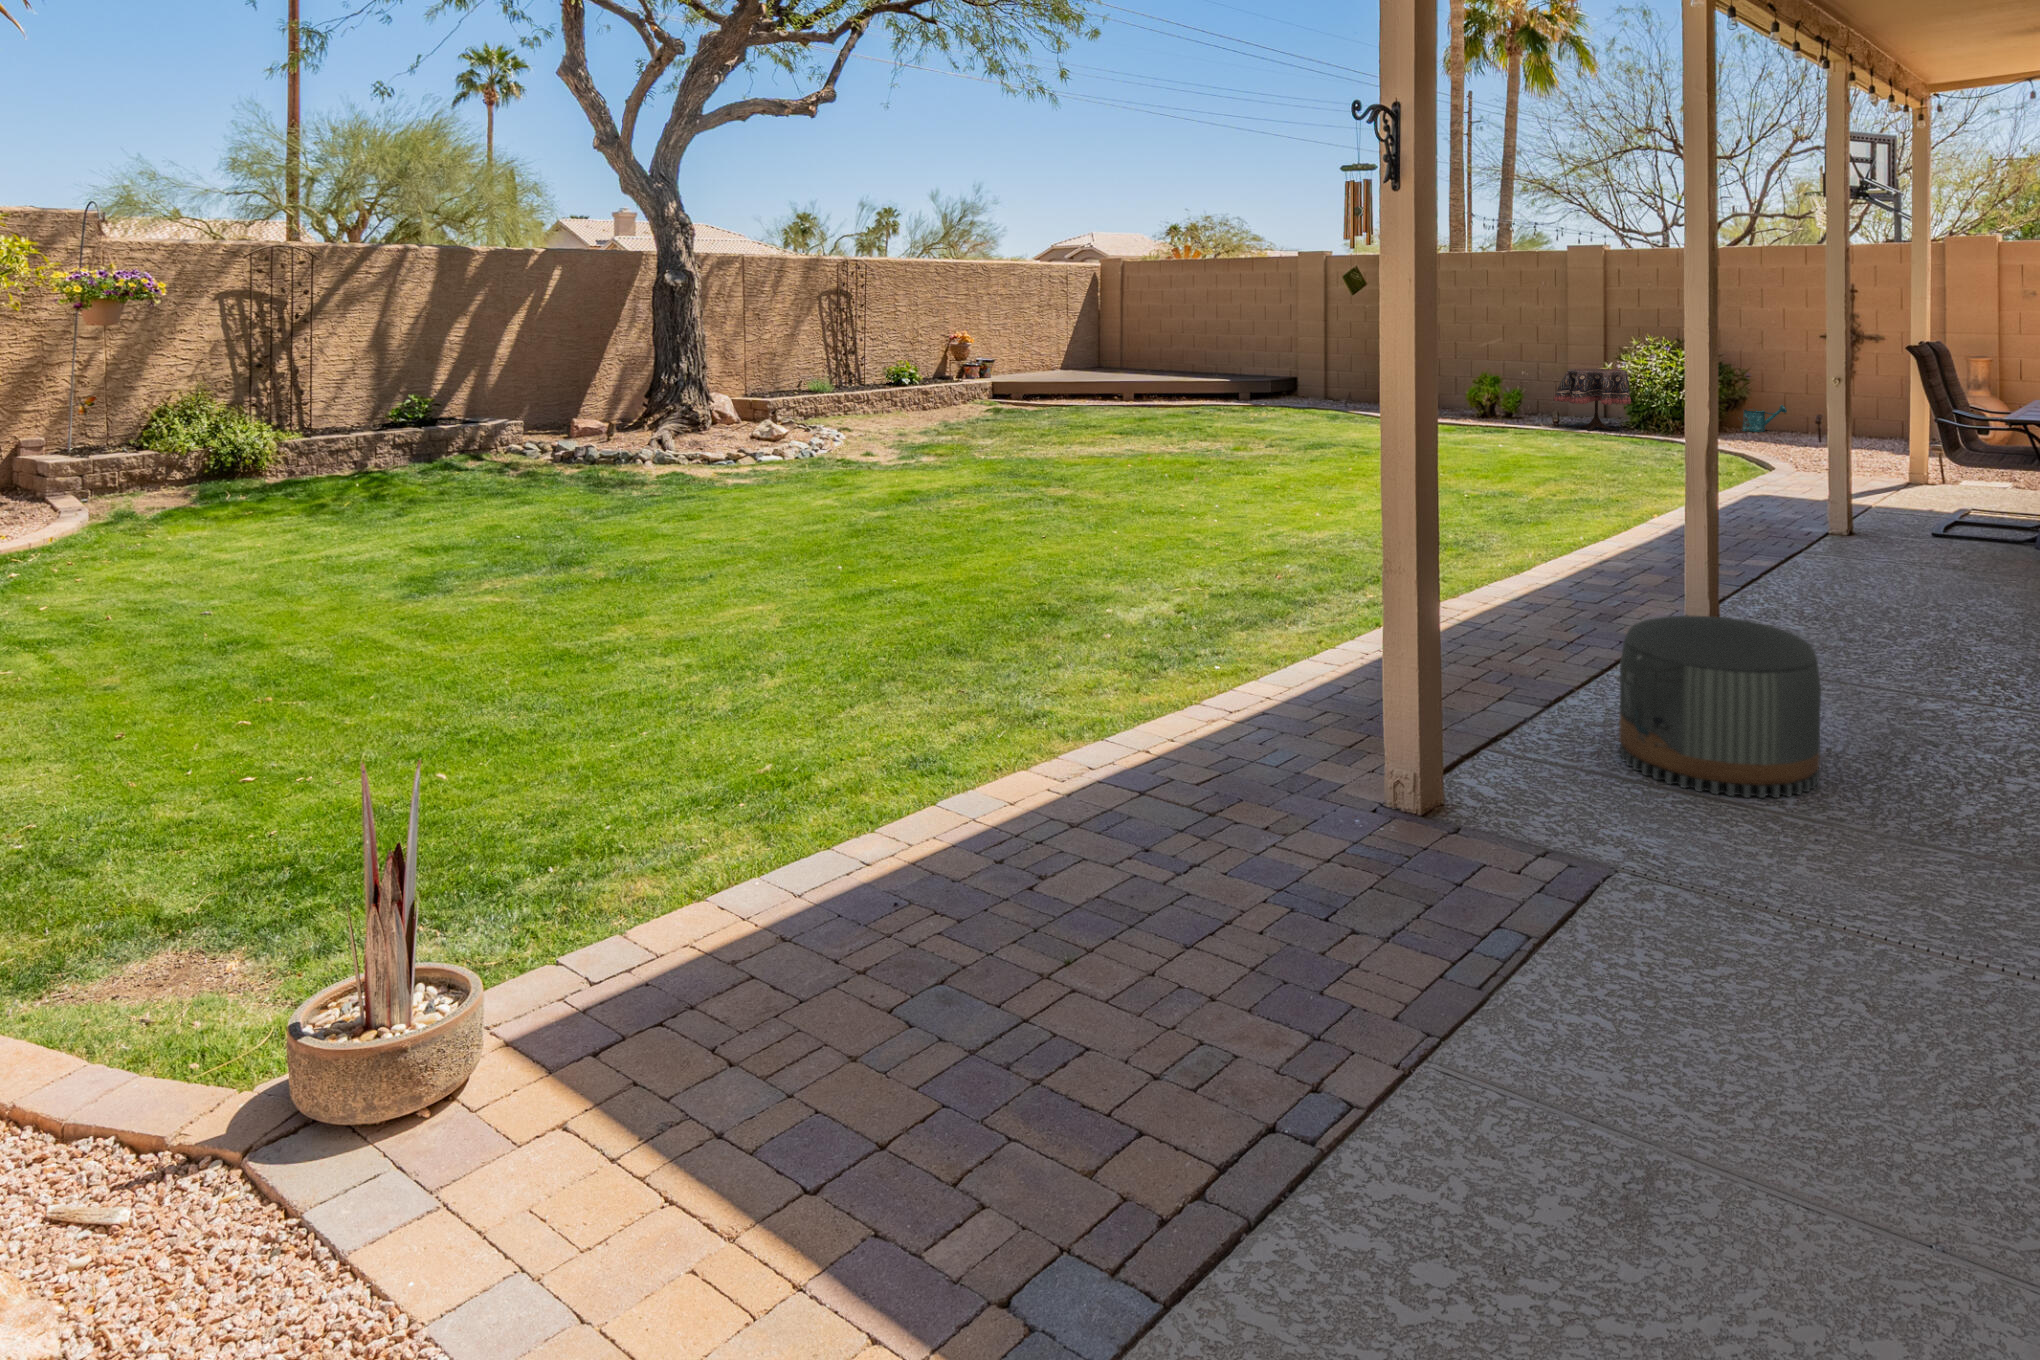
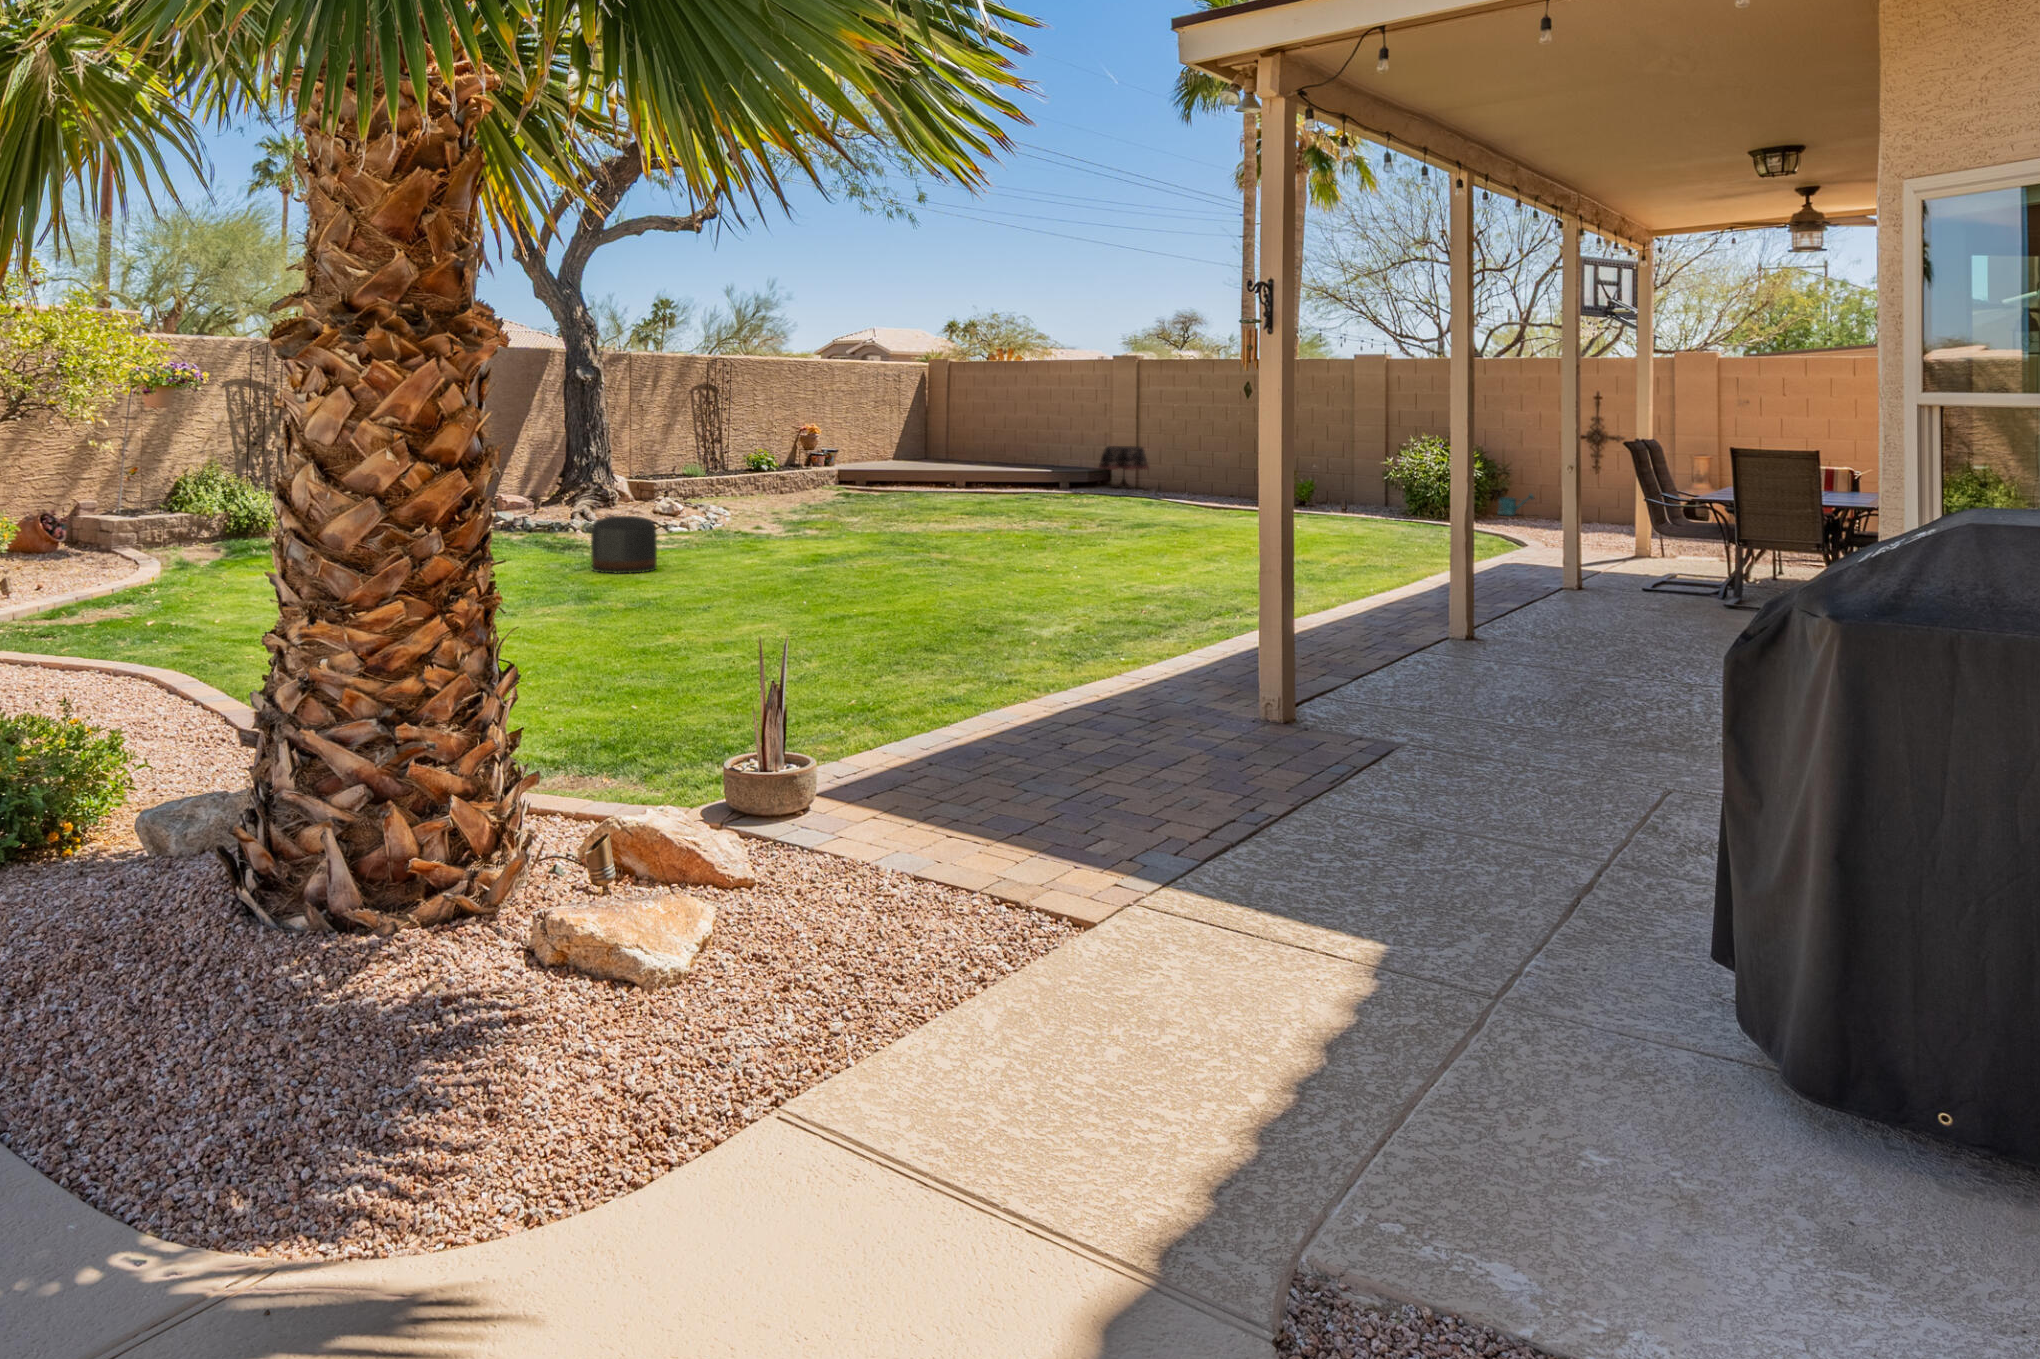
side table: present [1553,369,1631,431] -> present [1099,446,1148,489]
pouf: present [1619,616,1821,798] -> present [591,516,657,574]

